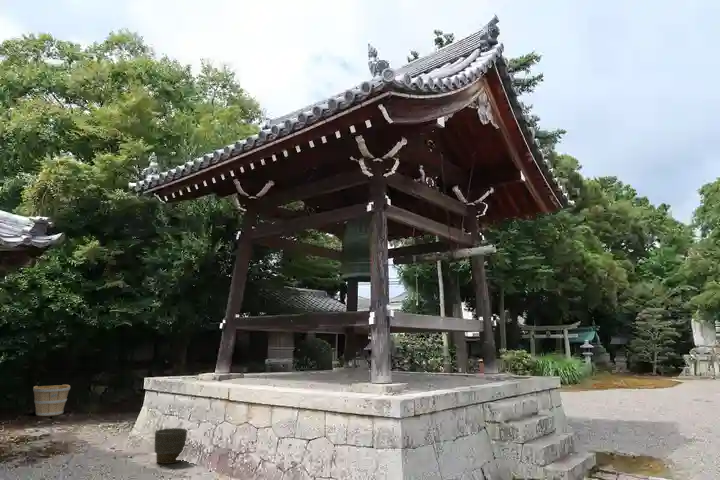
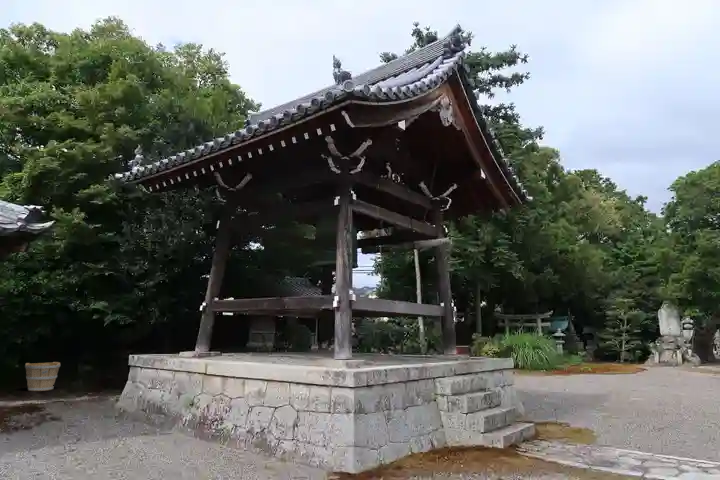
planter: present [155,428,187,464] -> none [139,400,169,431]

